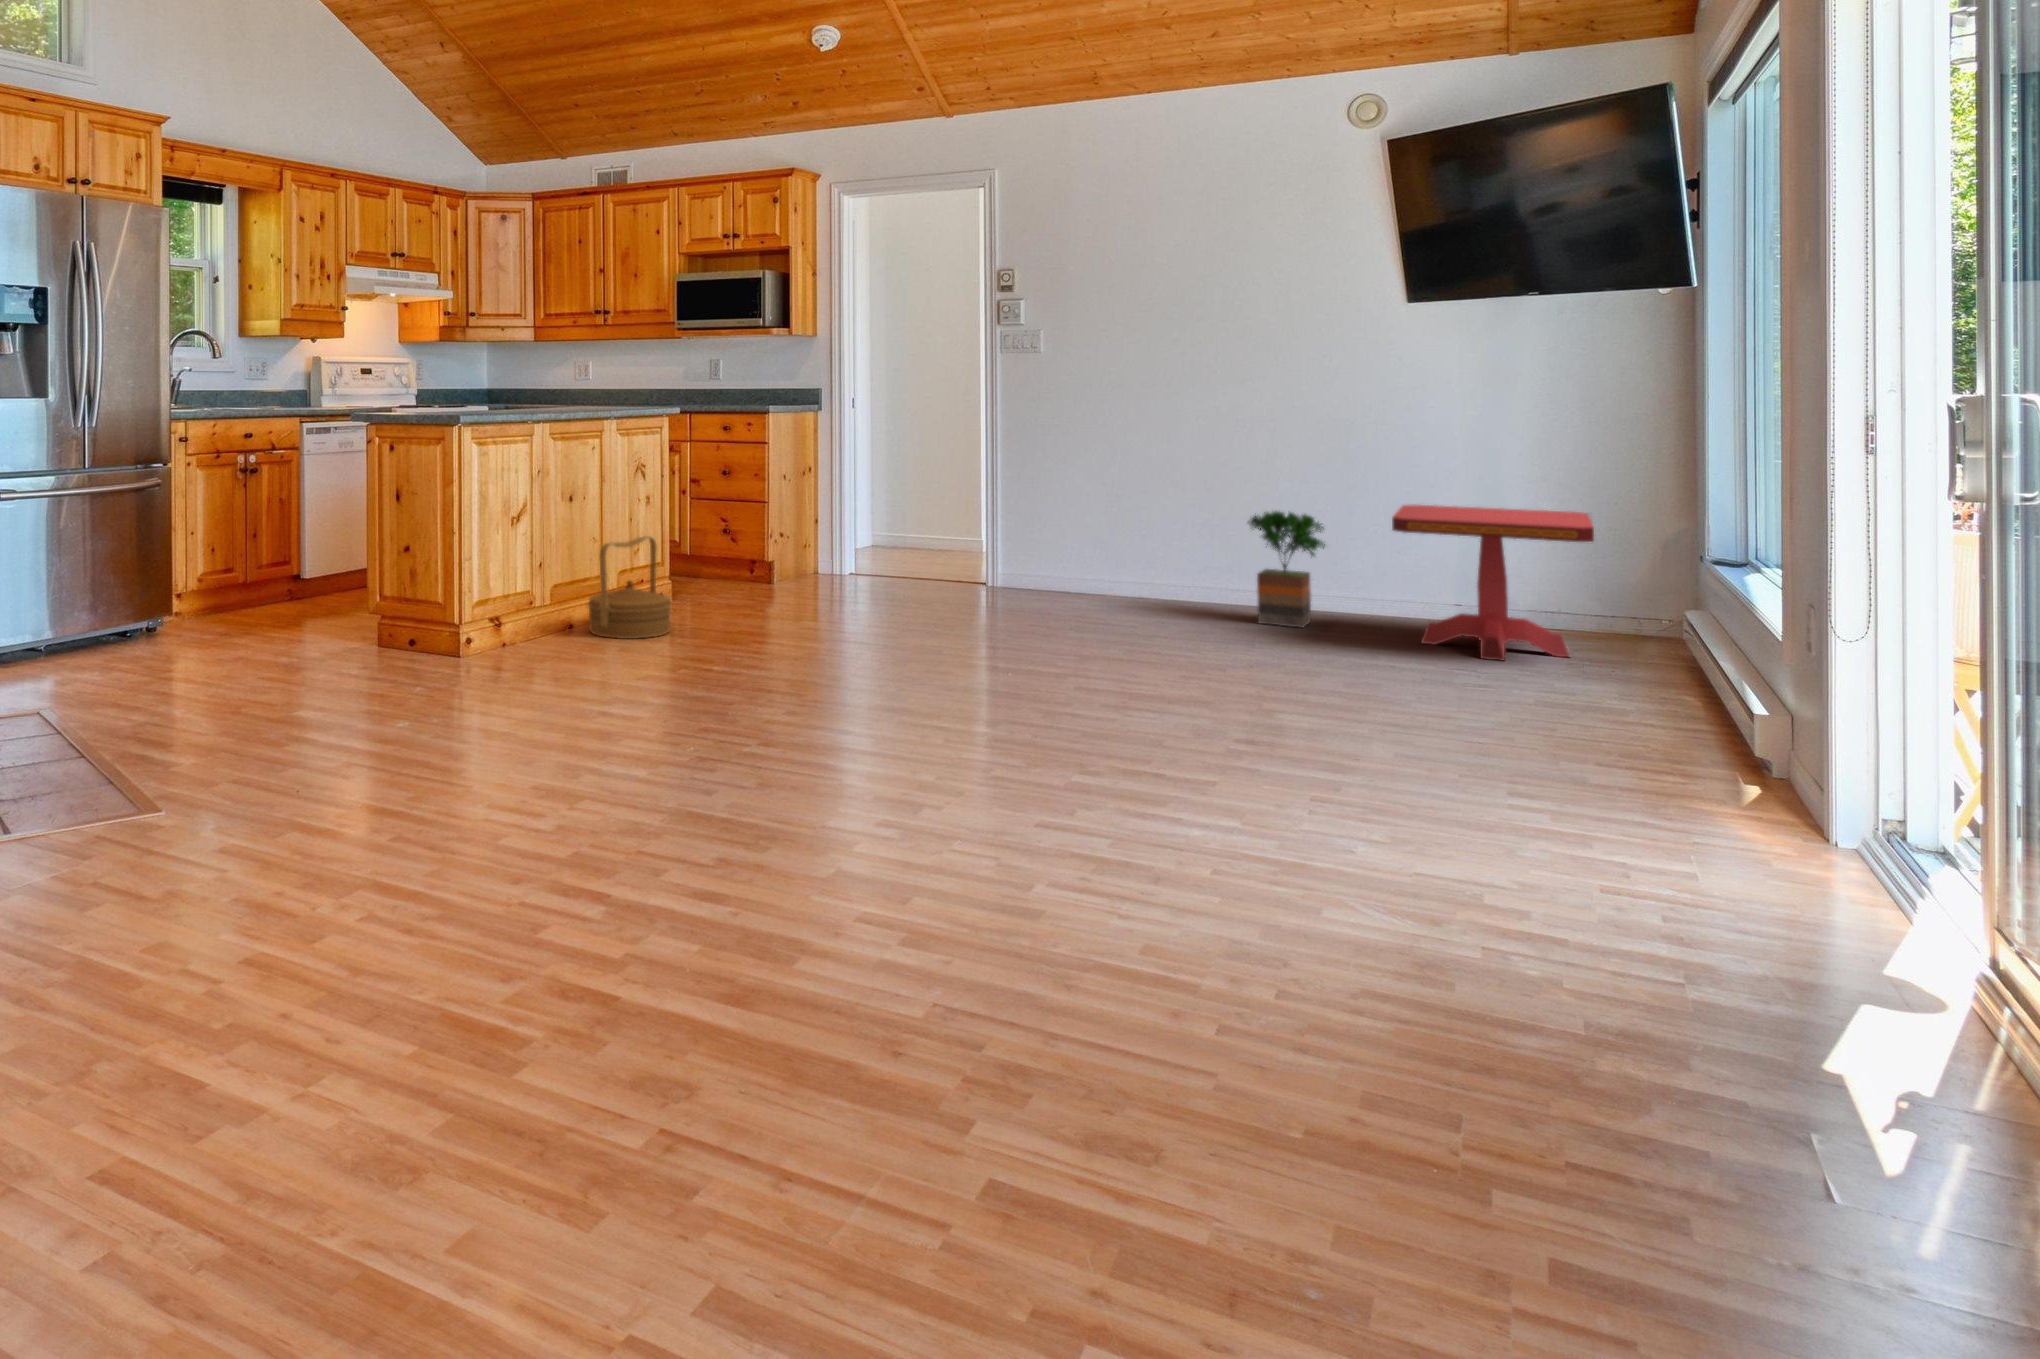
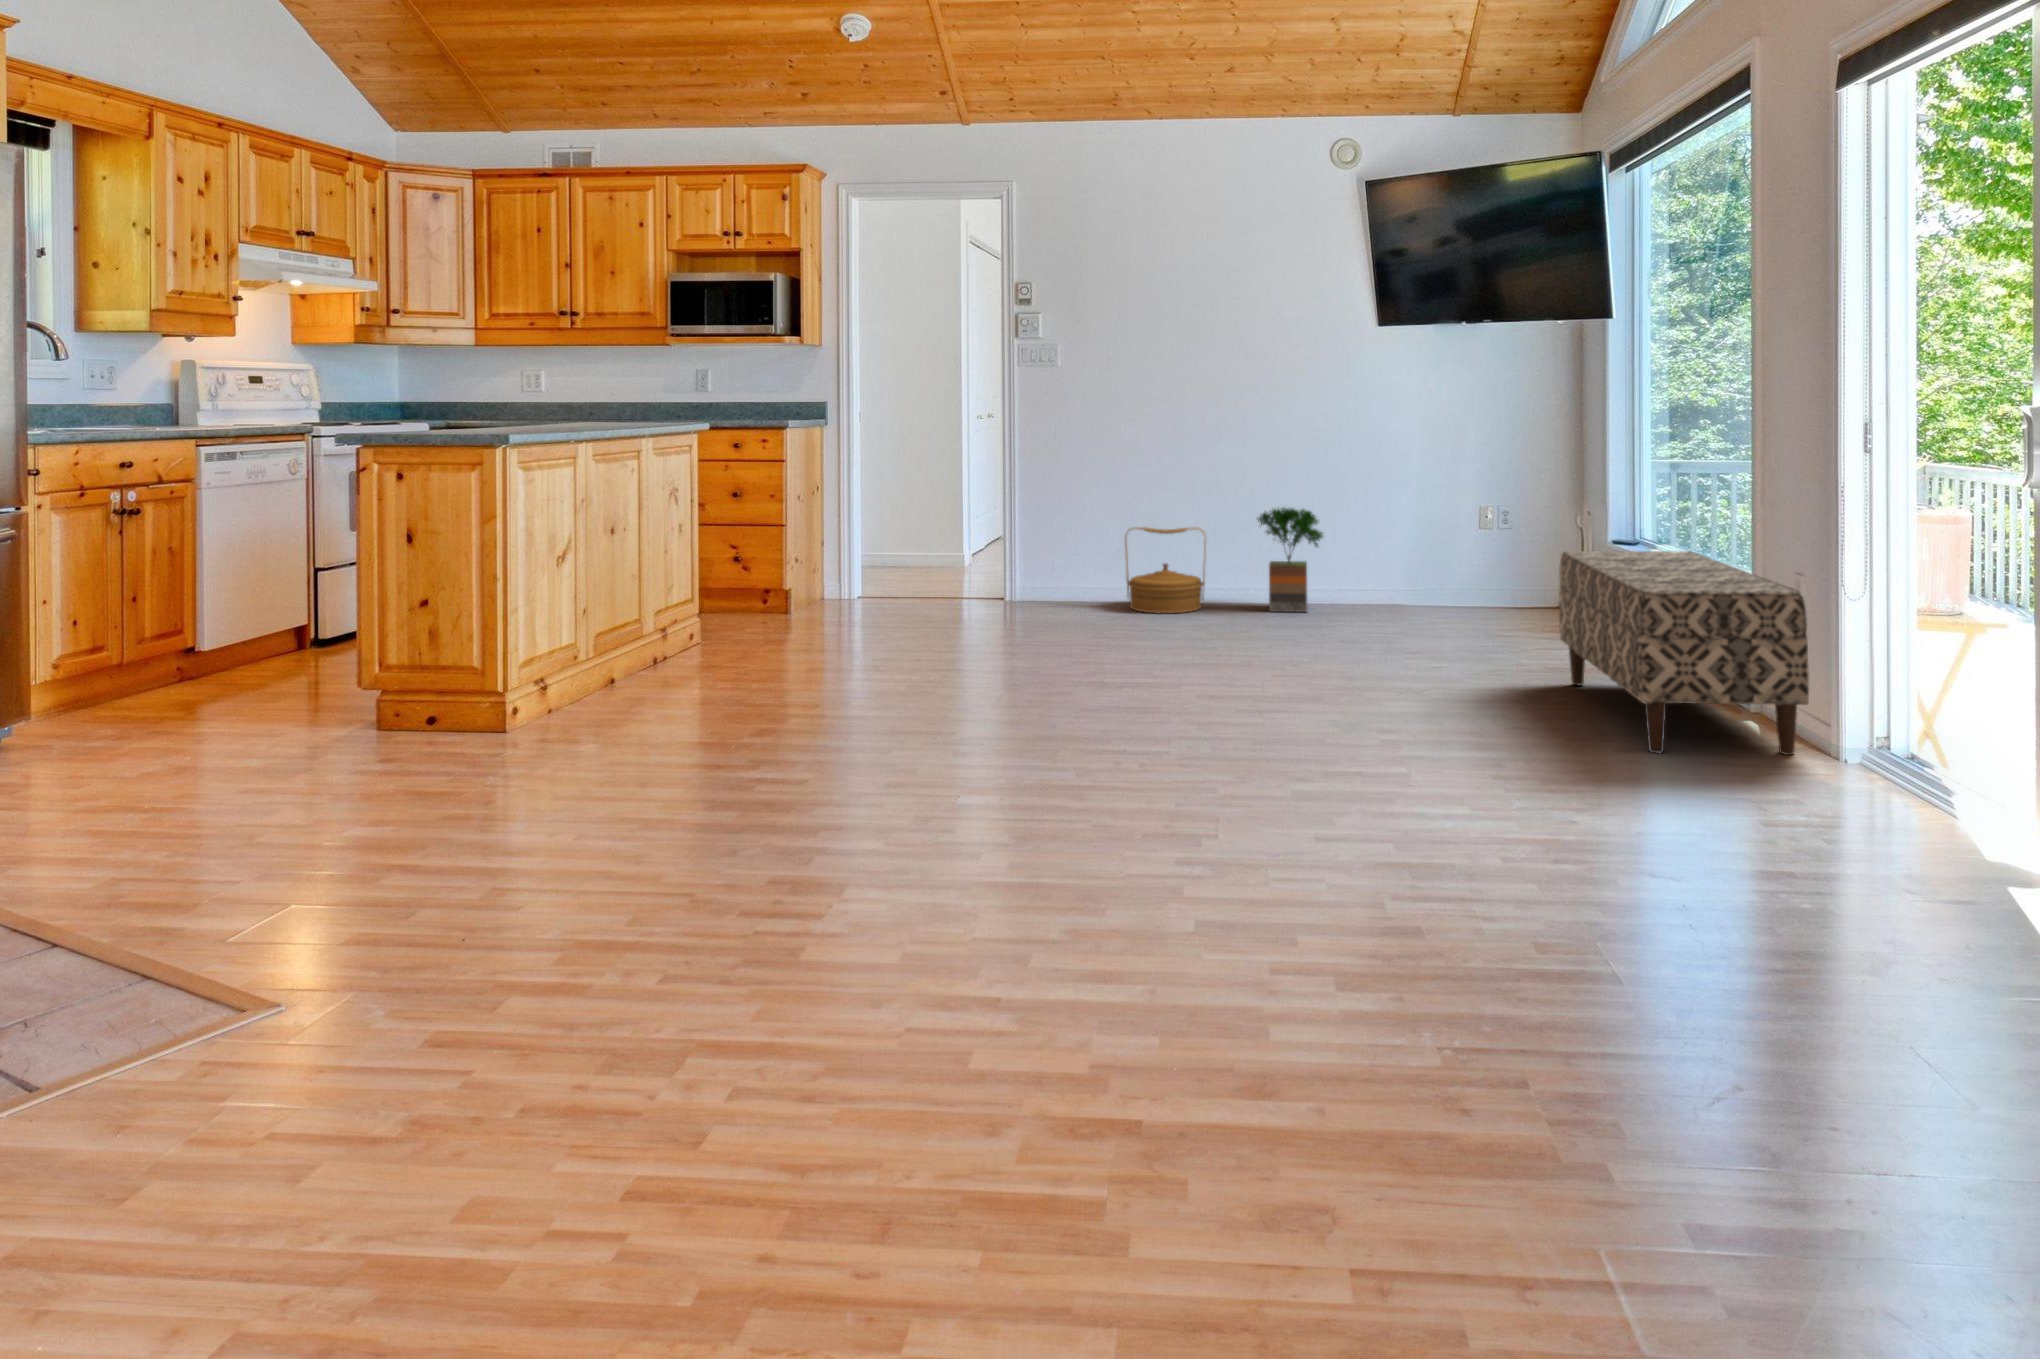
side table: present [1392,505,1594,661] -> none [1380,496,1539,626]
woven basket: present [588,536,672,639] -> present [1125,527,1205,613]
bench: none [1539,578,1808,859] -> present [1559,551,1809,755]

